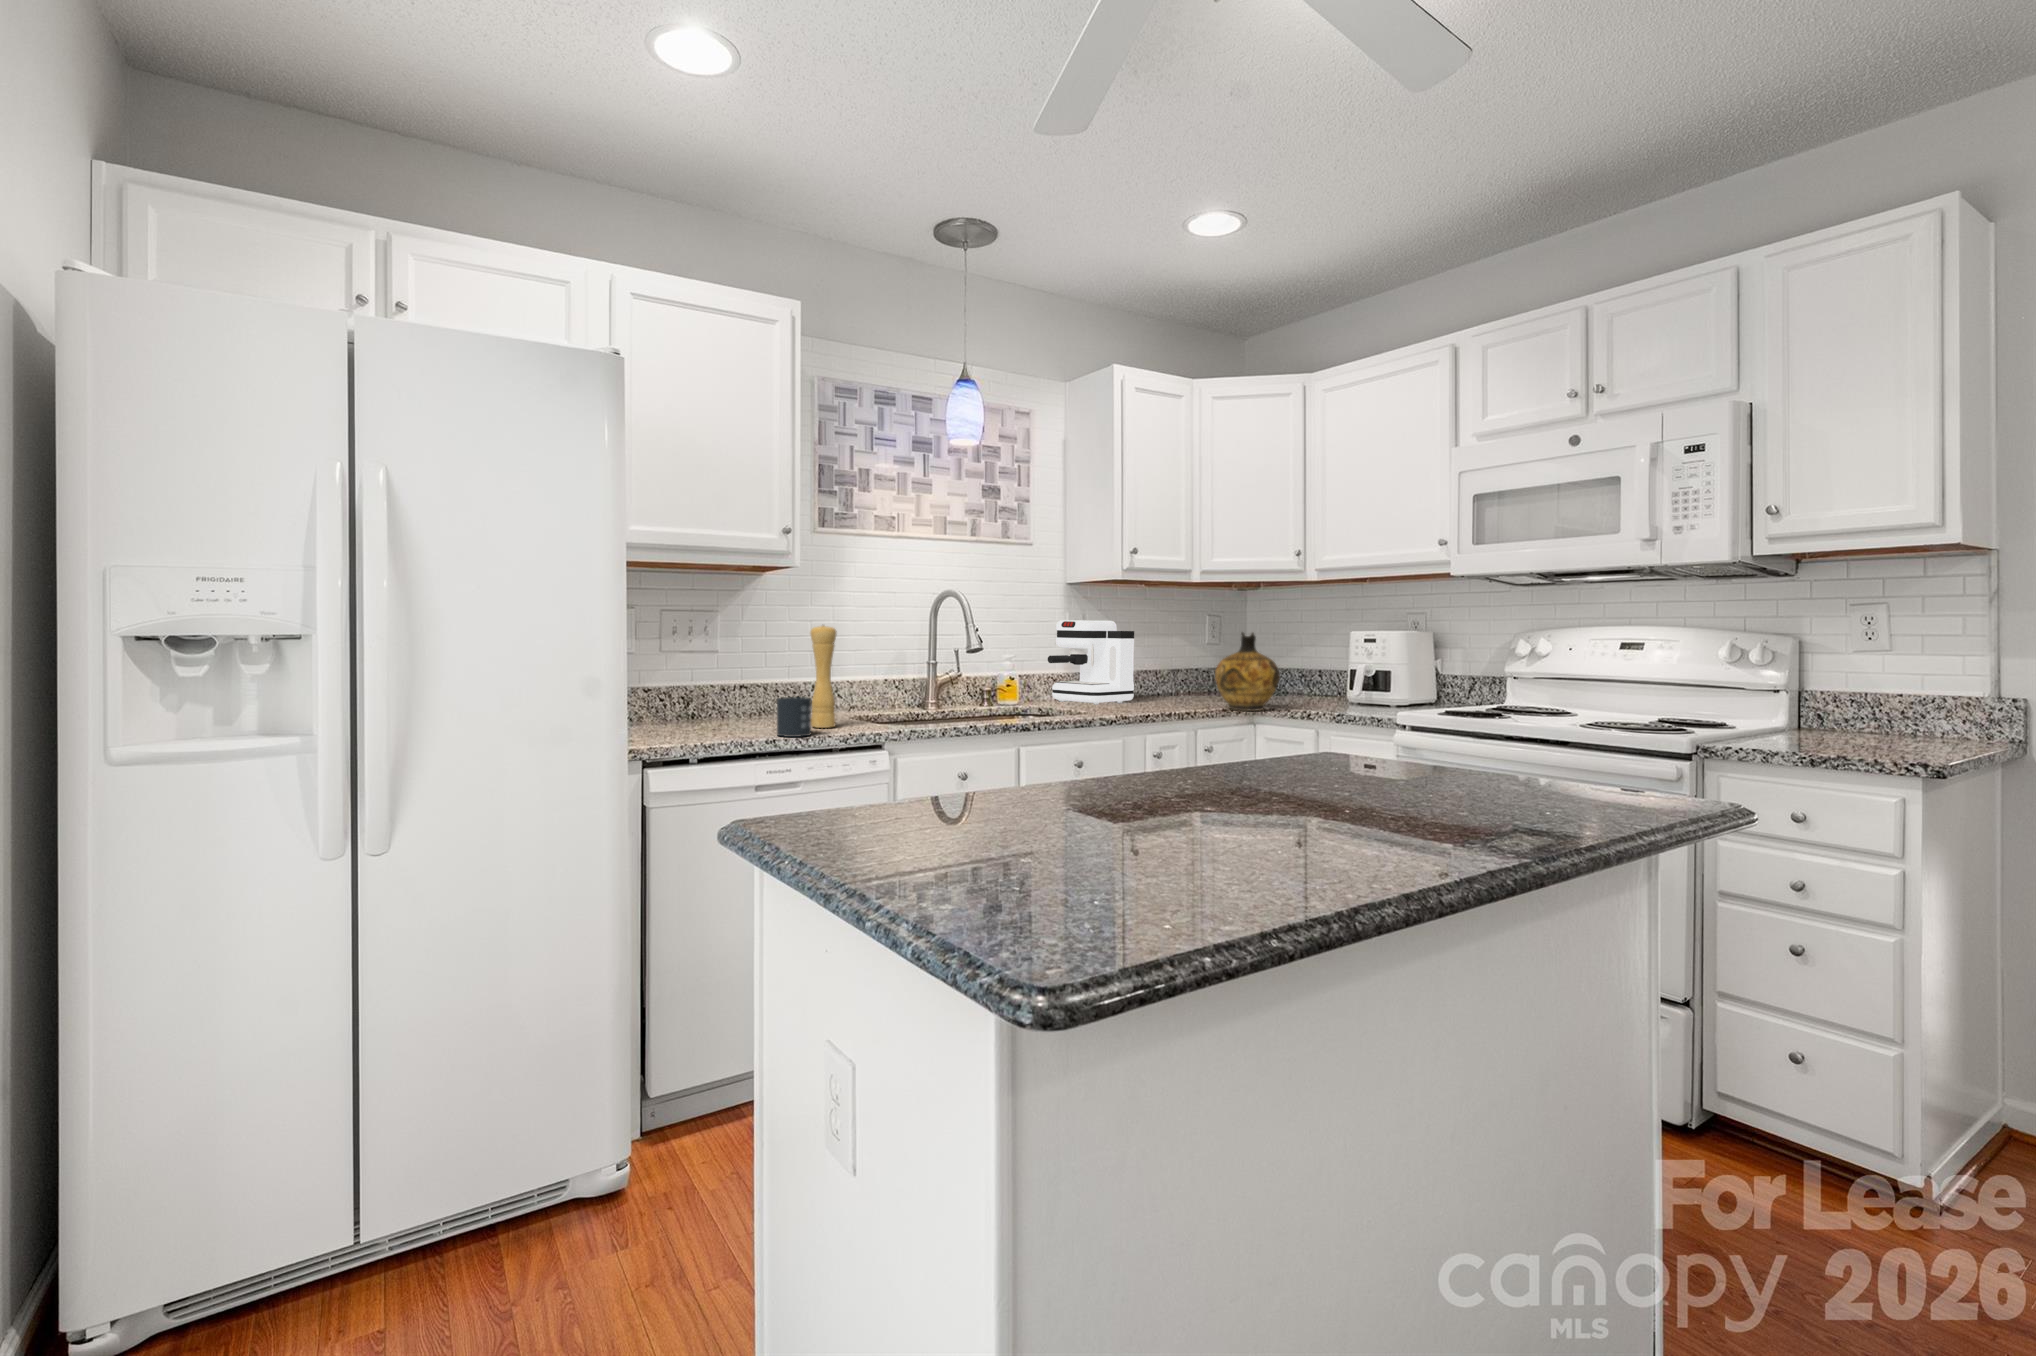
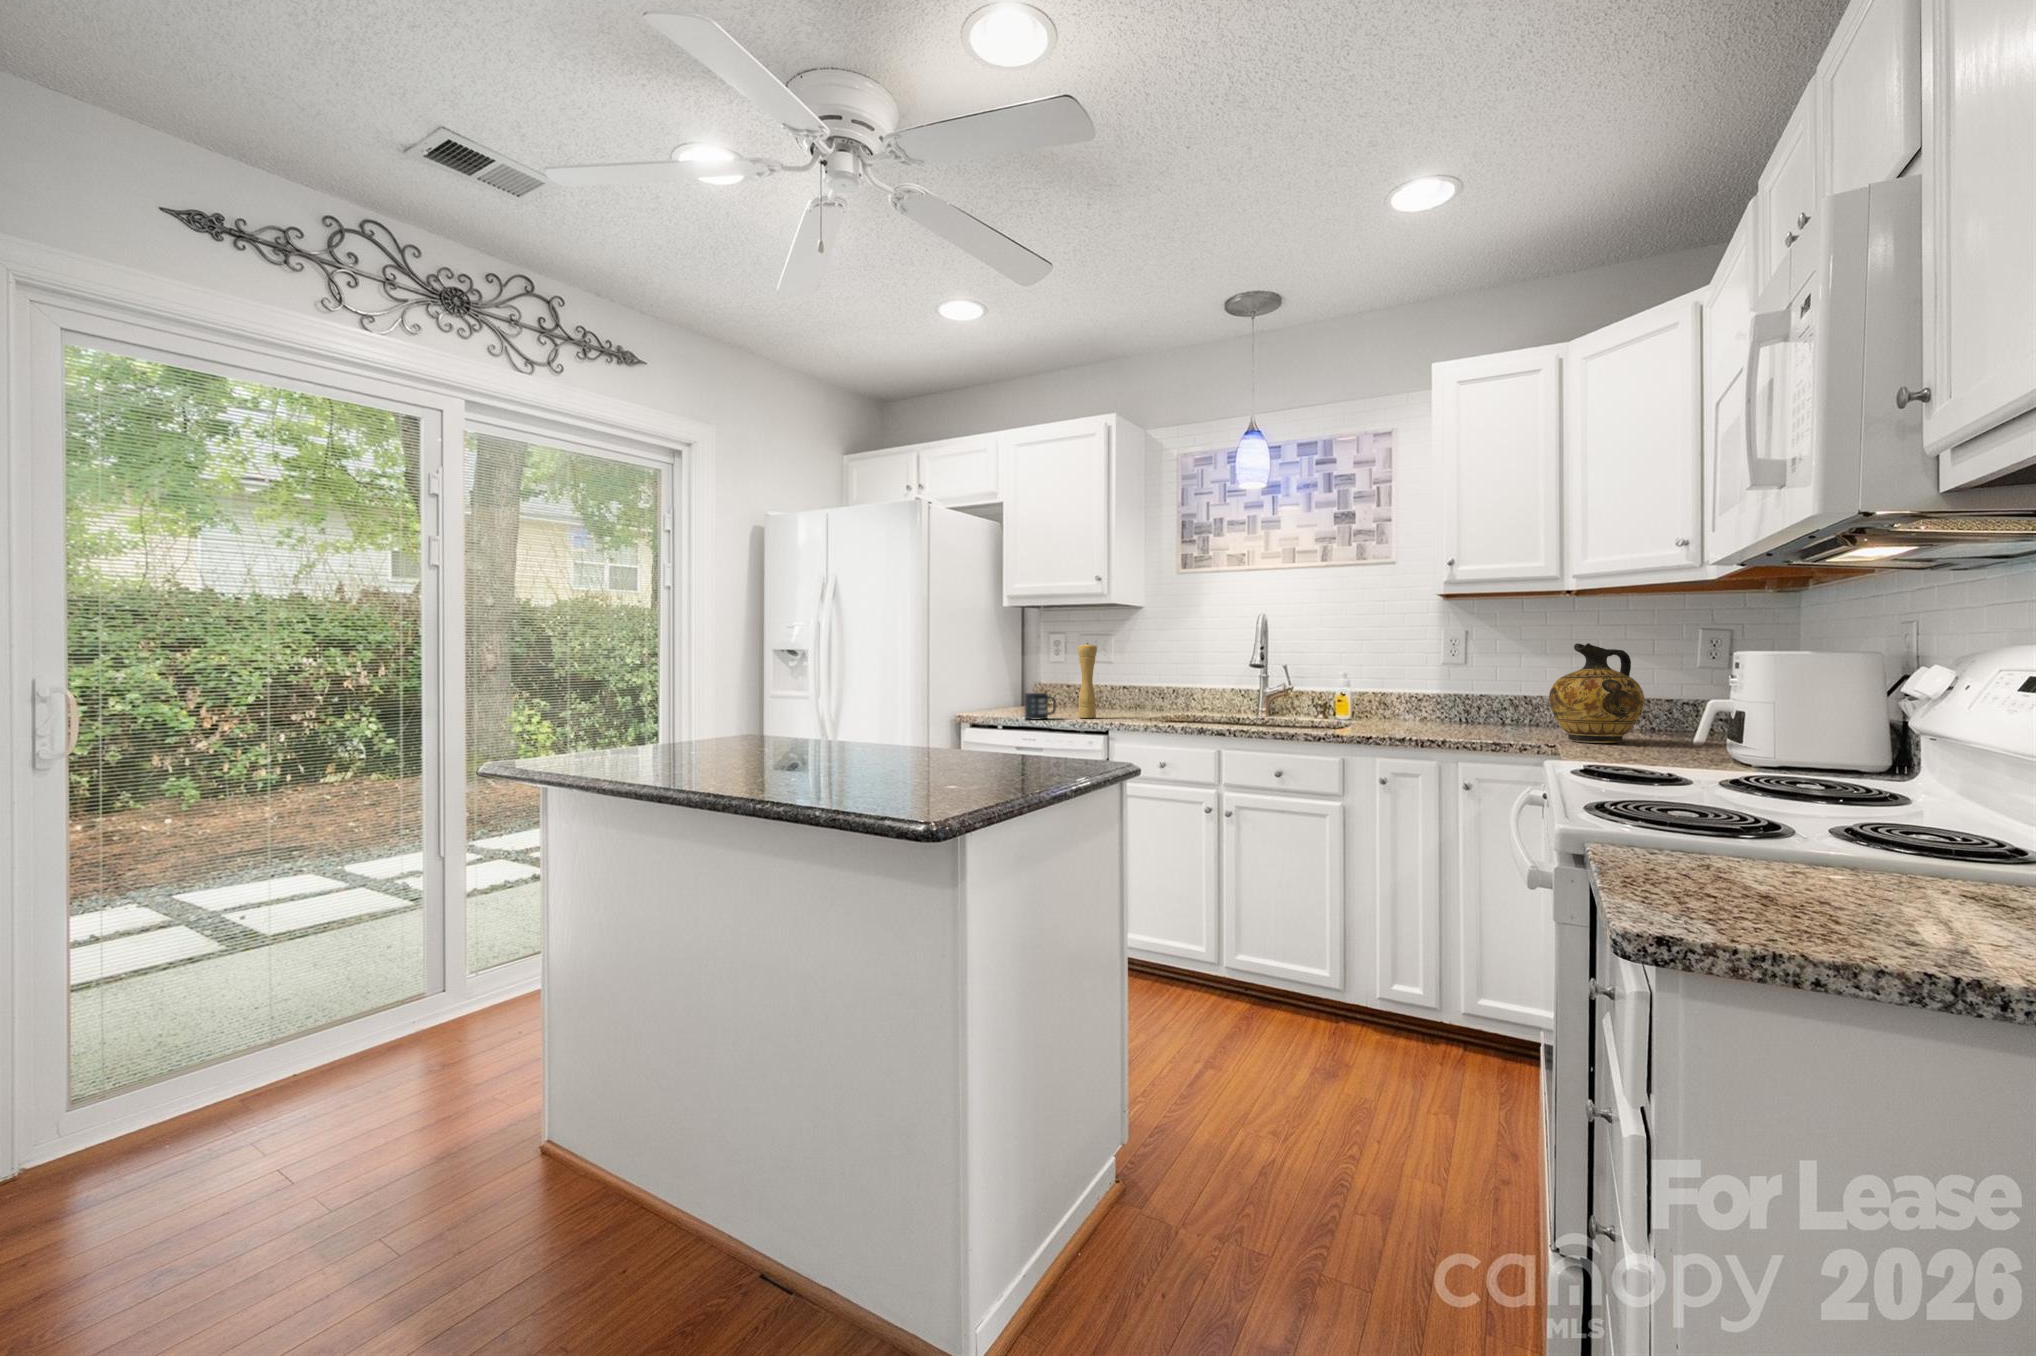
coffee maker: present [1048,620,1134,705] -> none [1406,636,1509,727]

